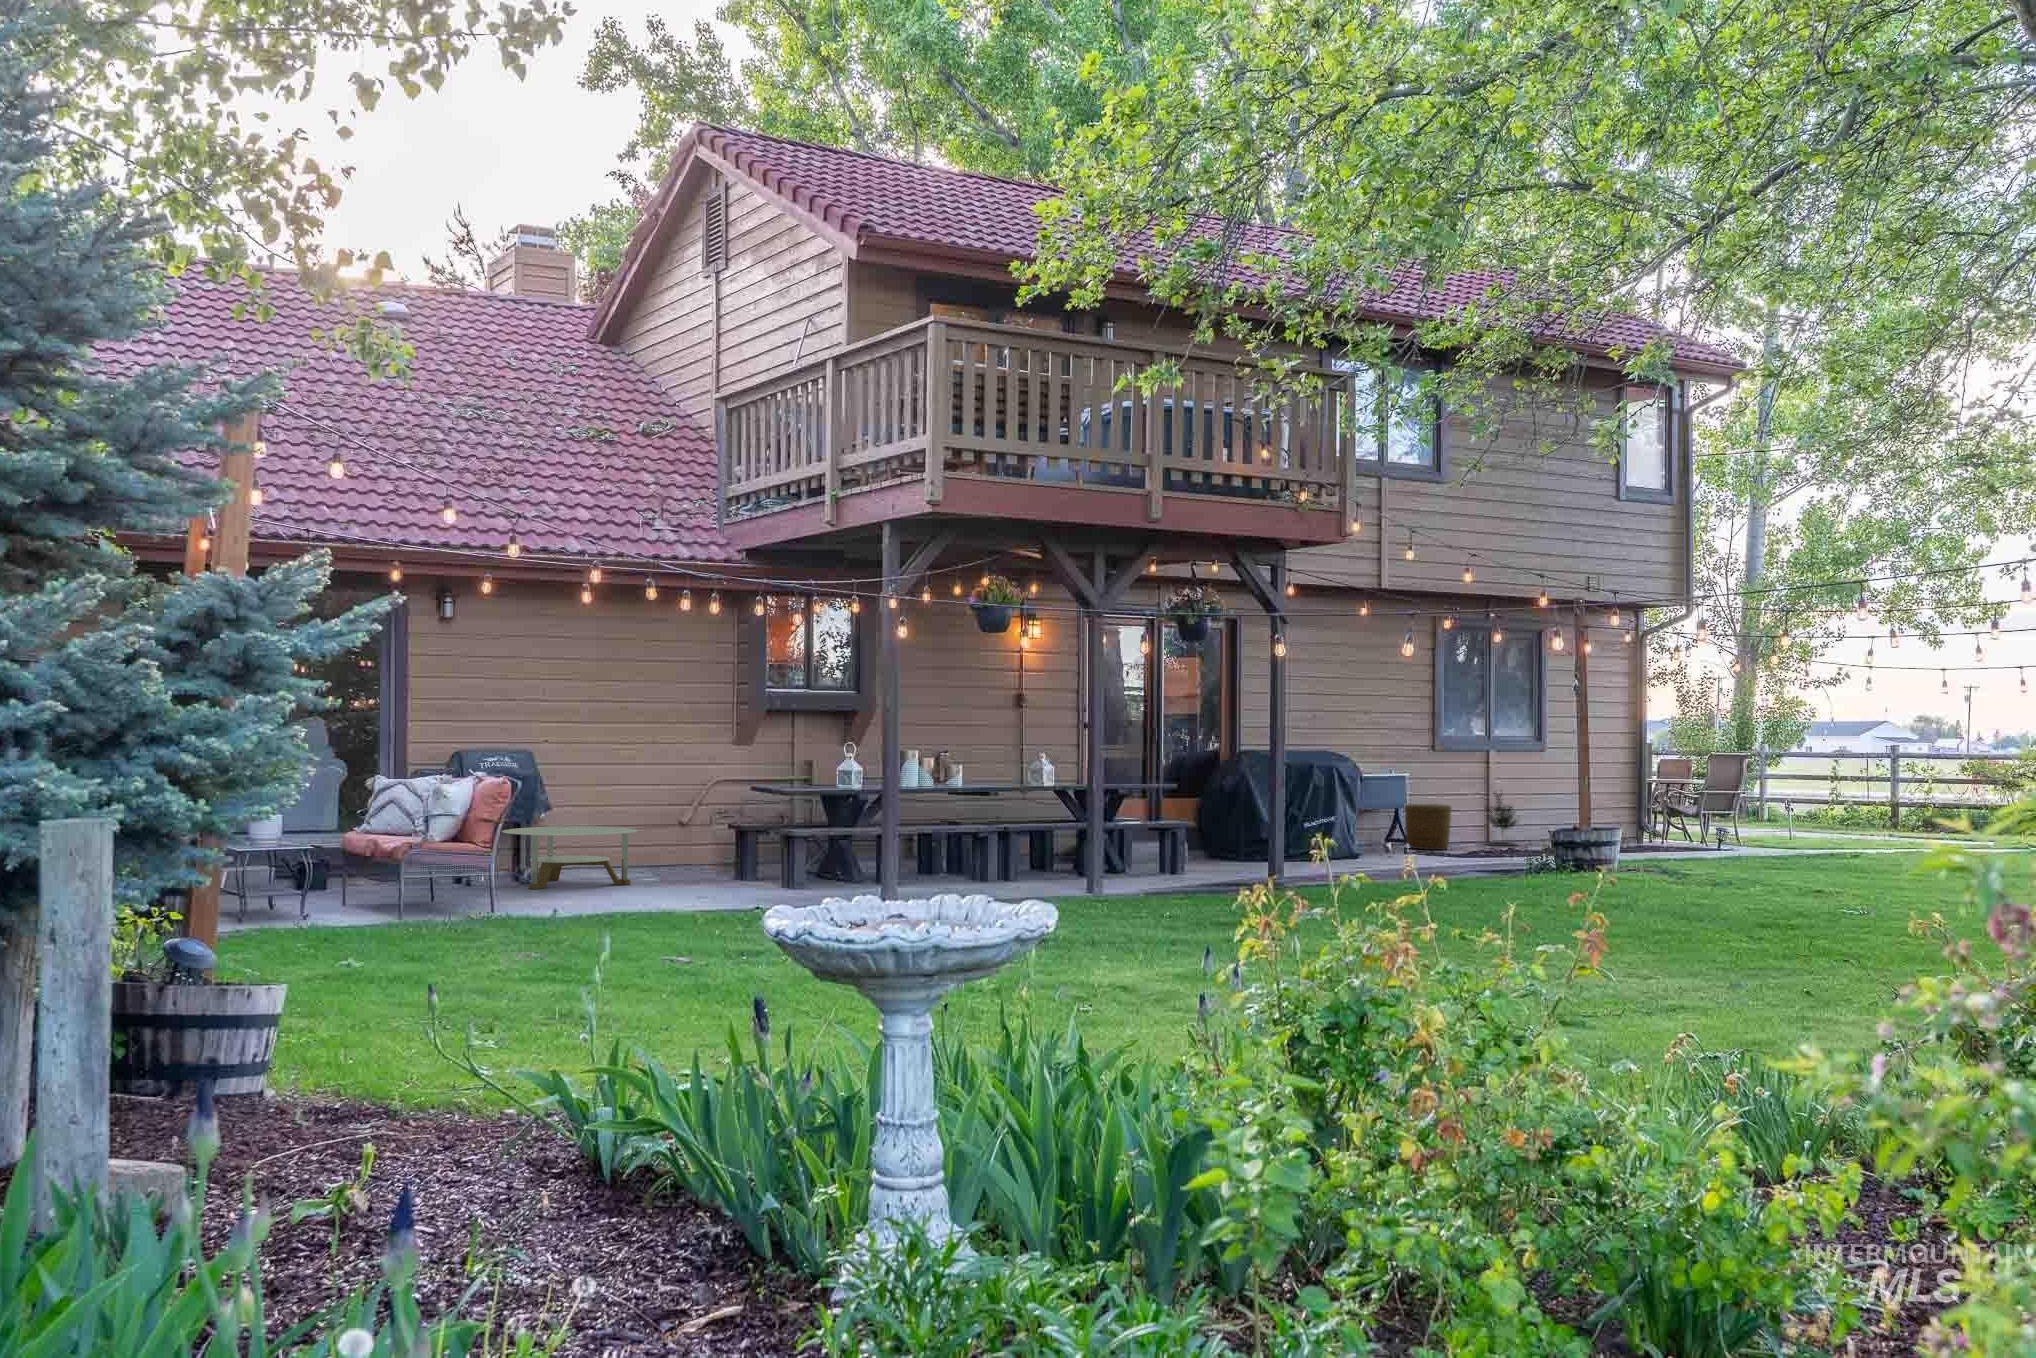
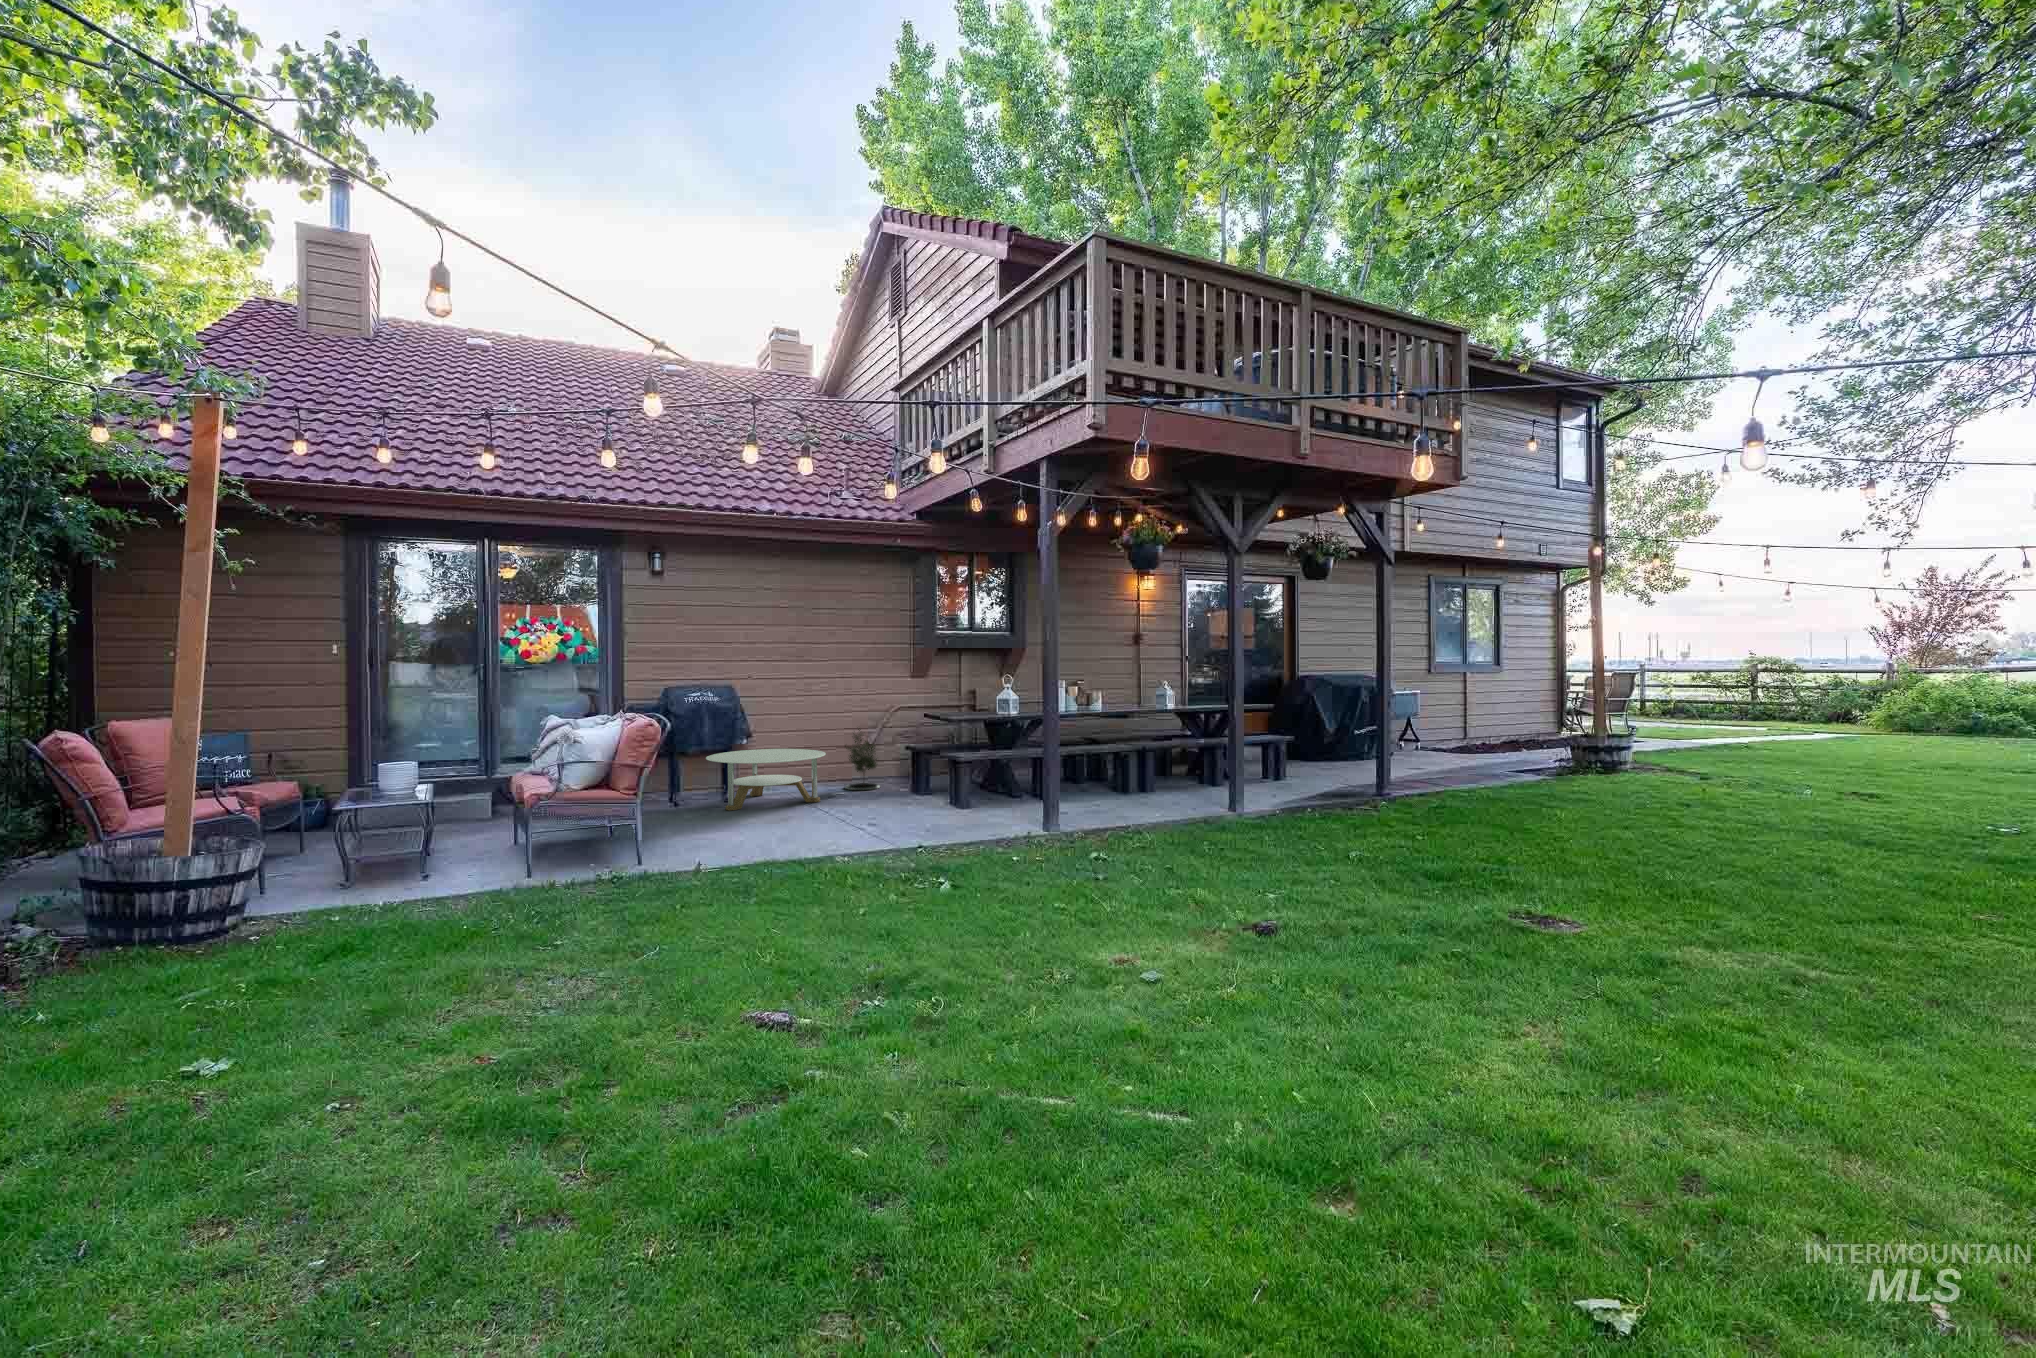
potted tree: present [1485,793,1518,846] -> present [845,729,880,790]
woven basket: present [1404,804,1451,850] -> none [1415,713,1454,748]

